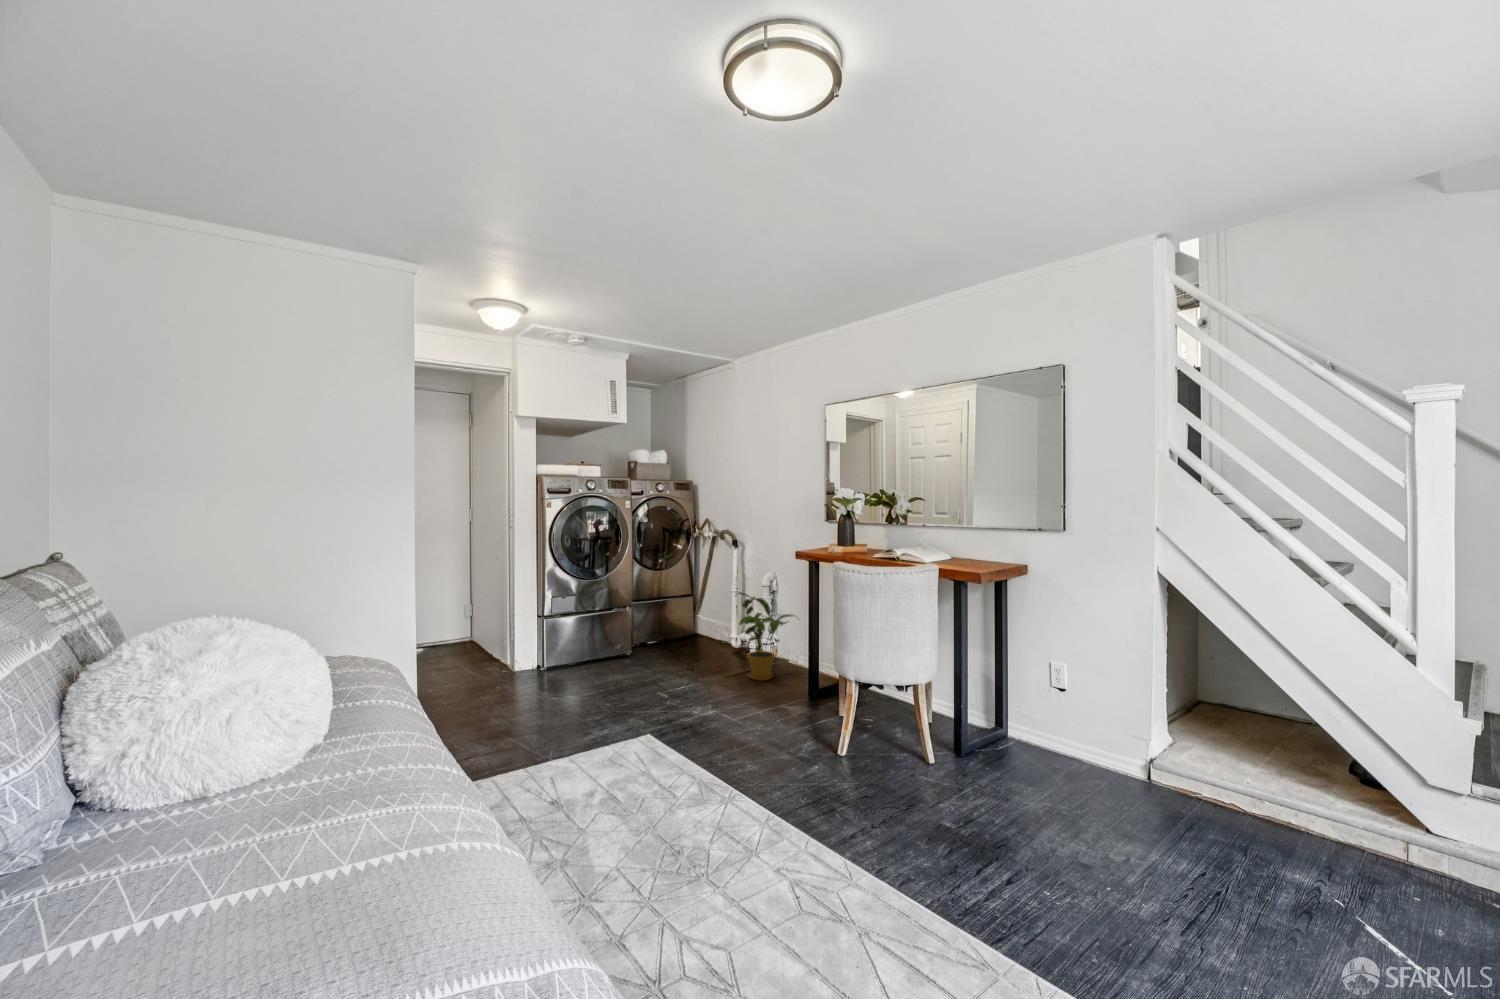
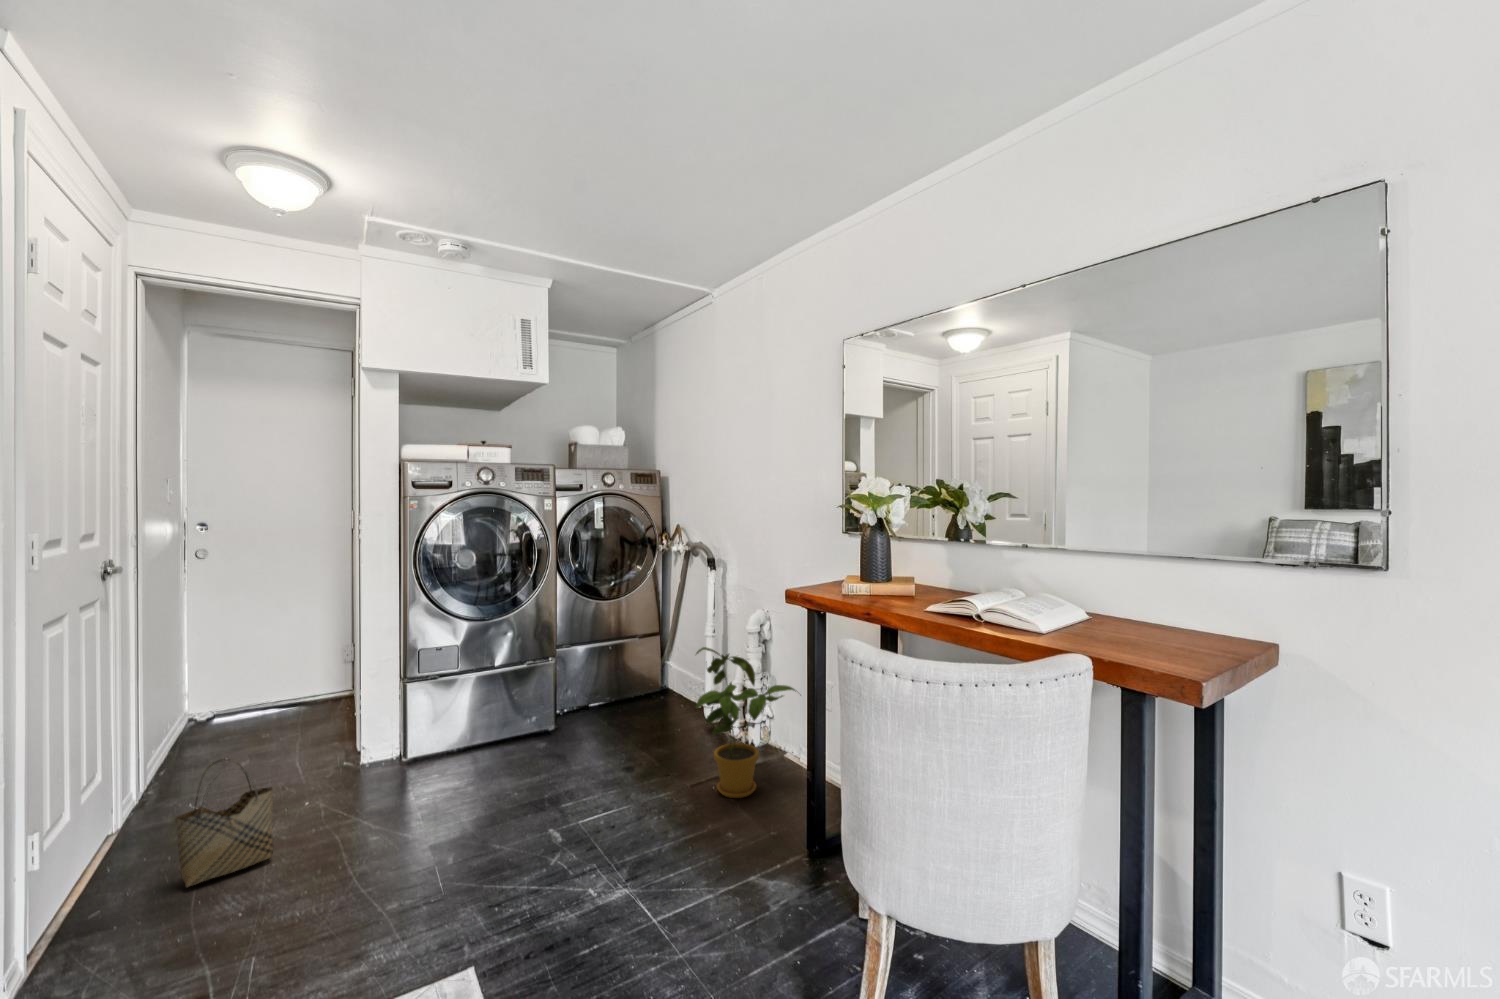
woven basket: none [461,648,505,715] -> present [175,759,274,887]

